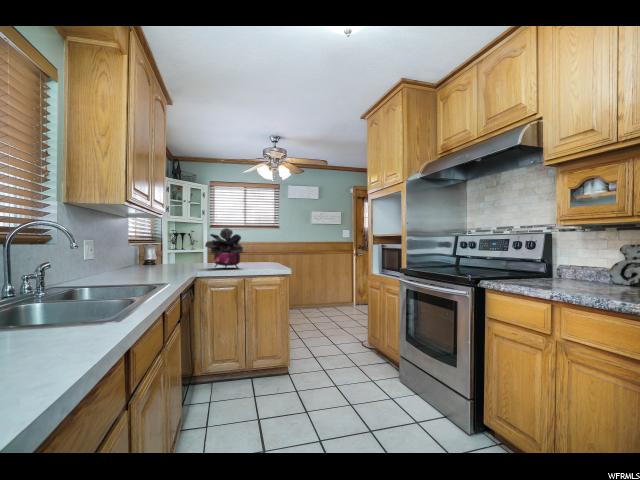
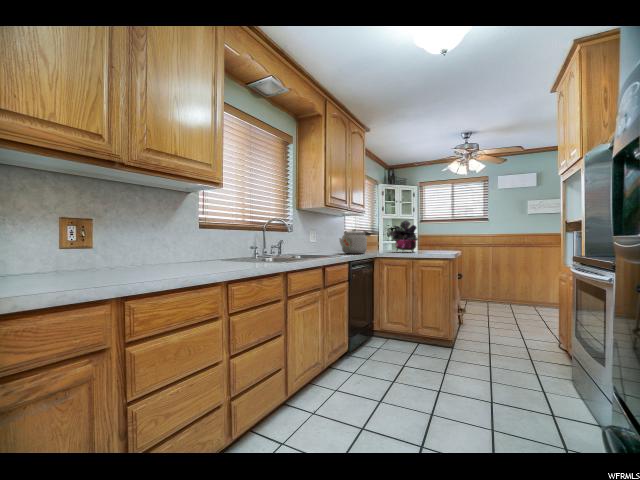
kettle: none [136,239,189,277] -> present [339,229,371,254]

